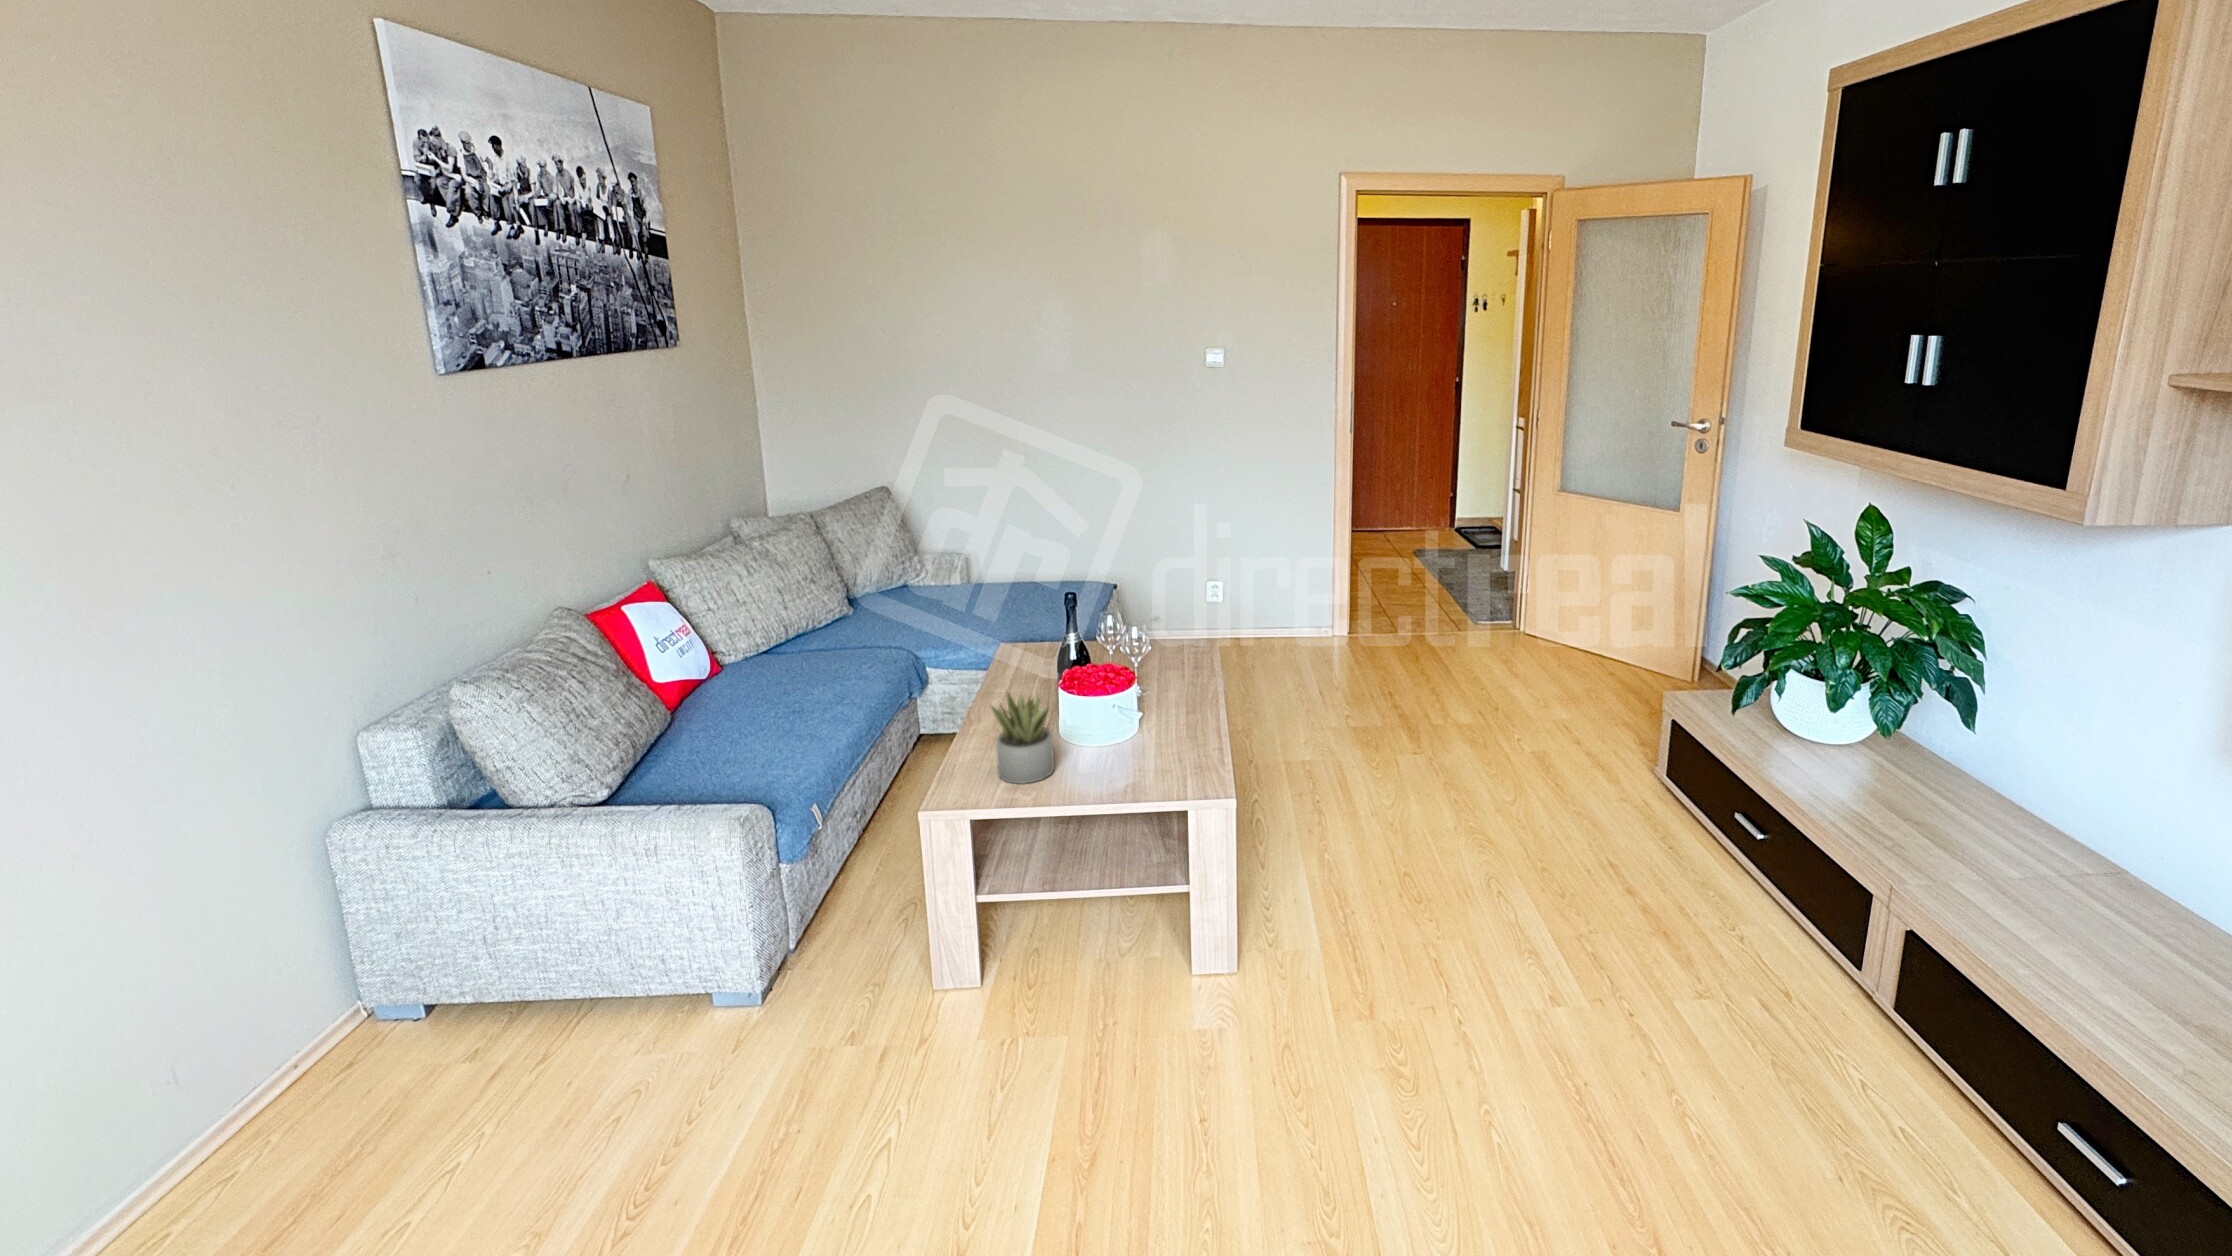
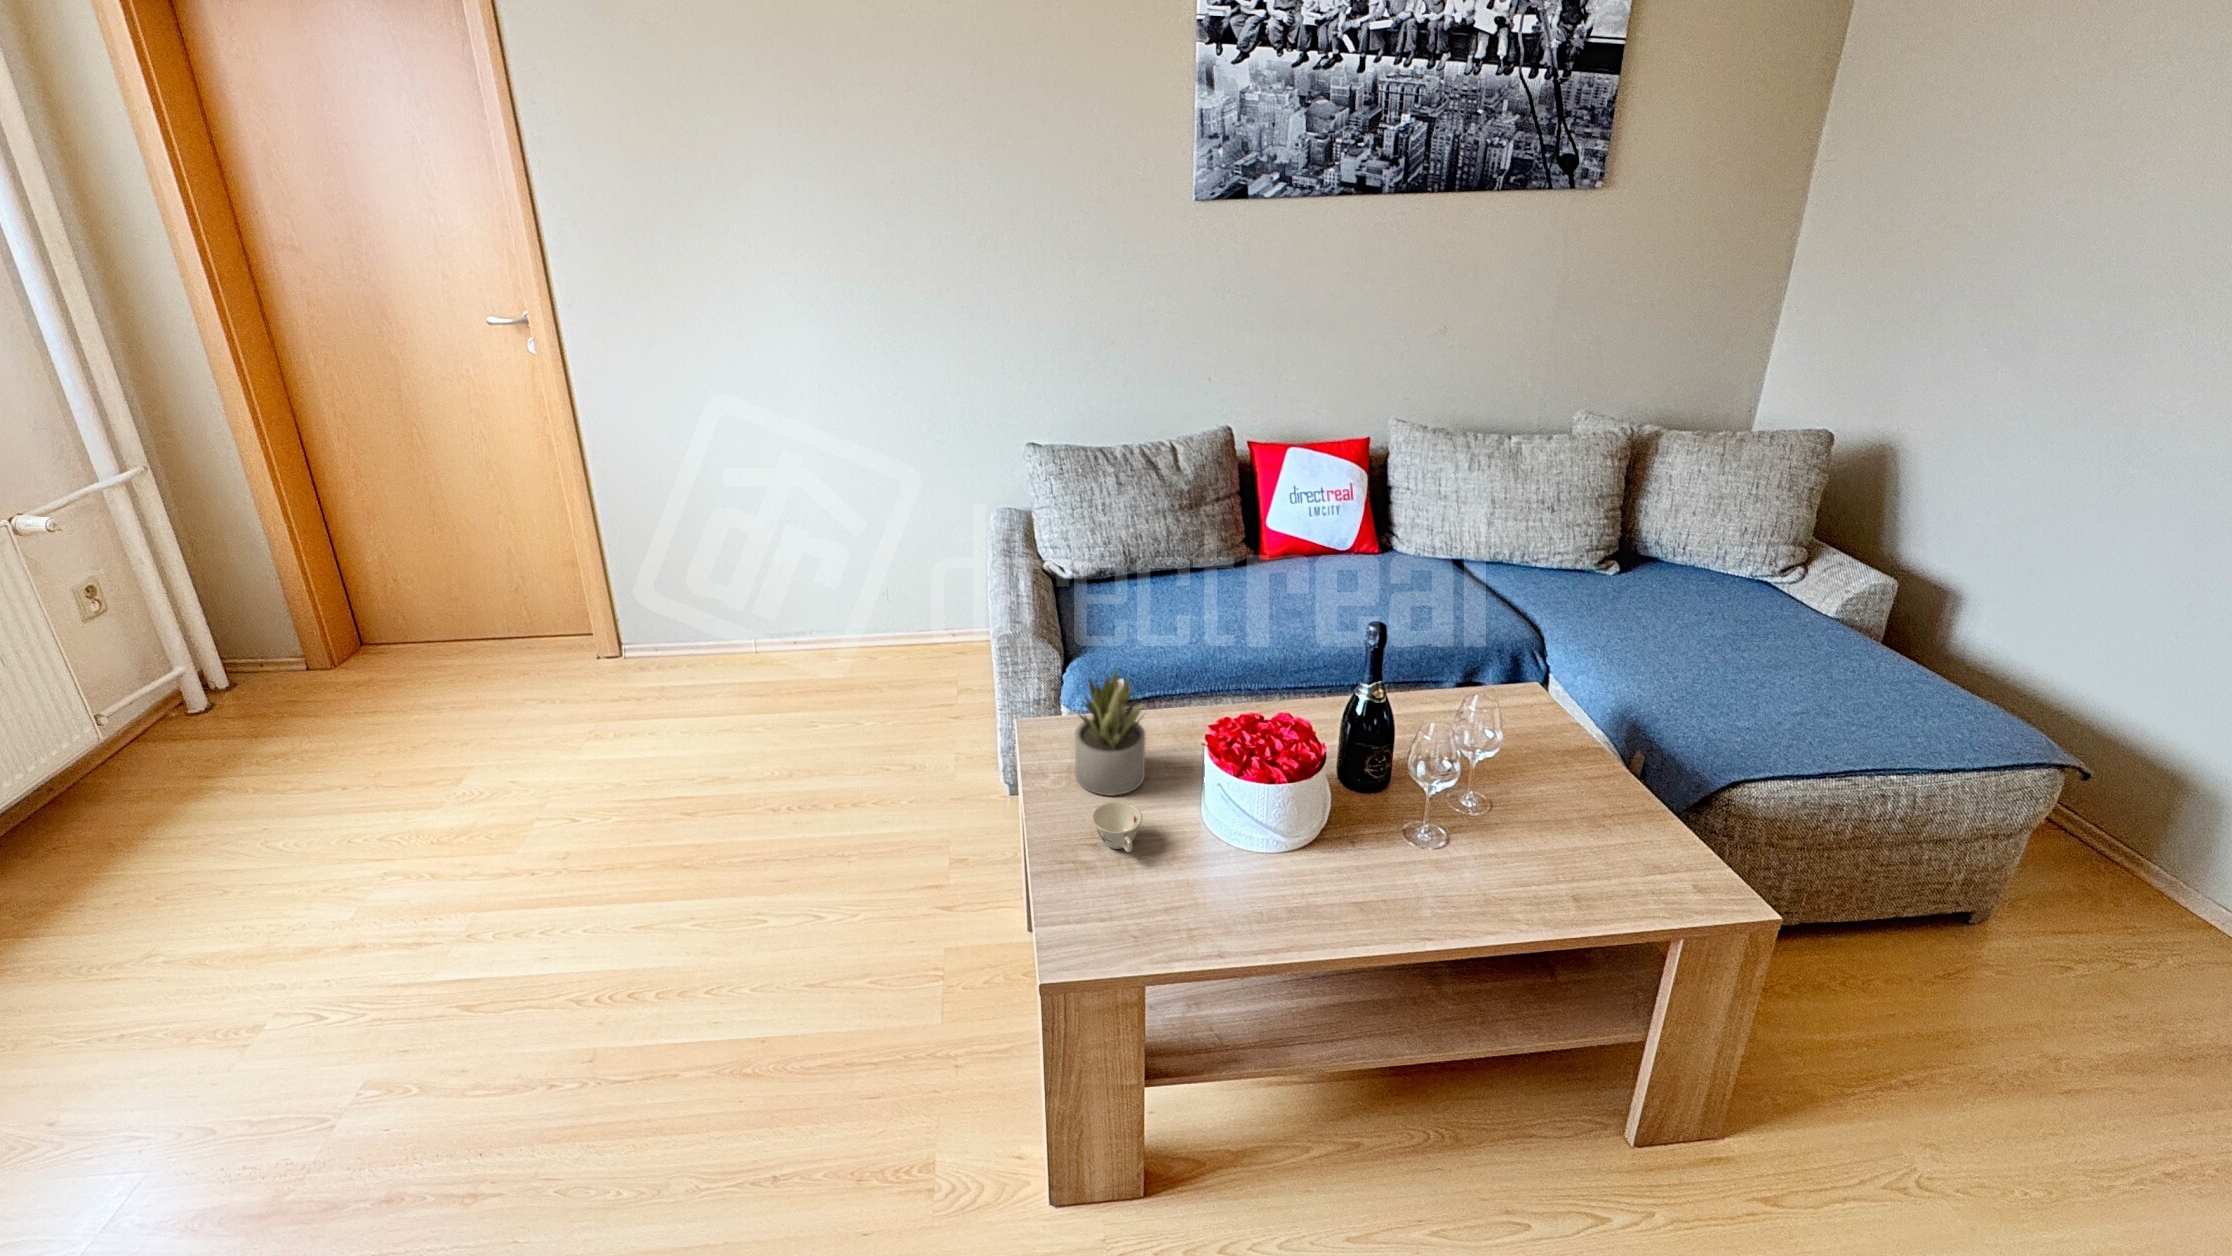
teacup: none [1086,745,1130,776] -> present [1092,802,1142,852]

